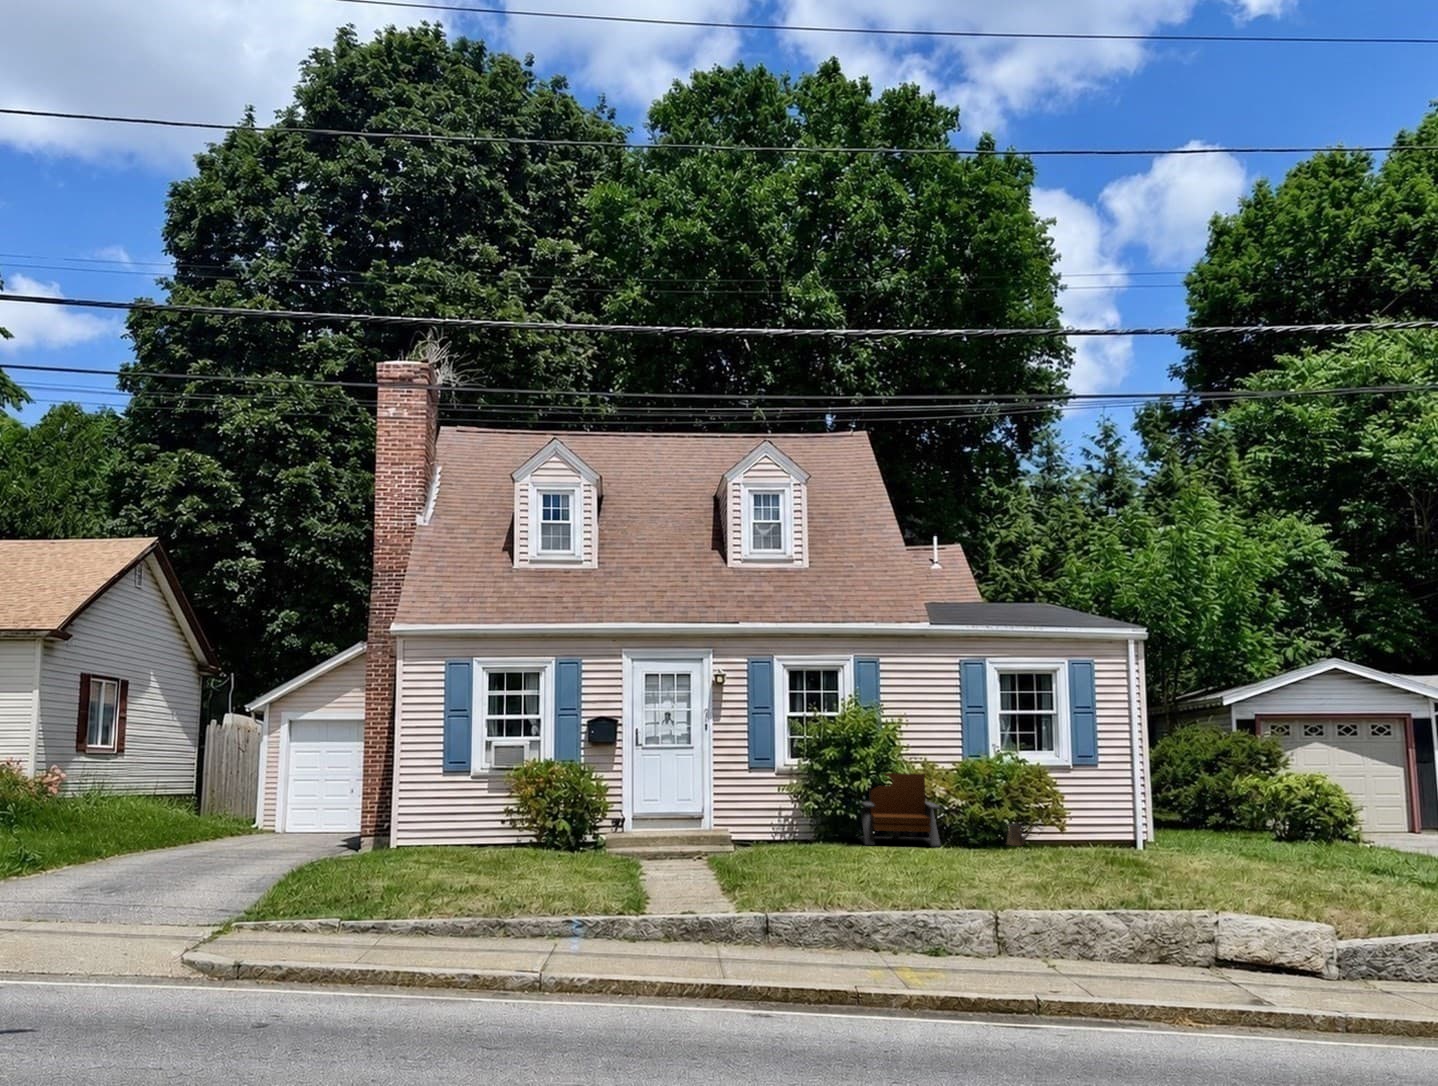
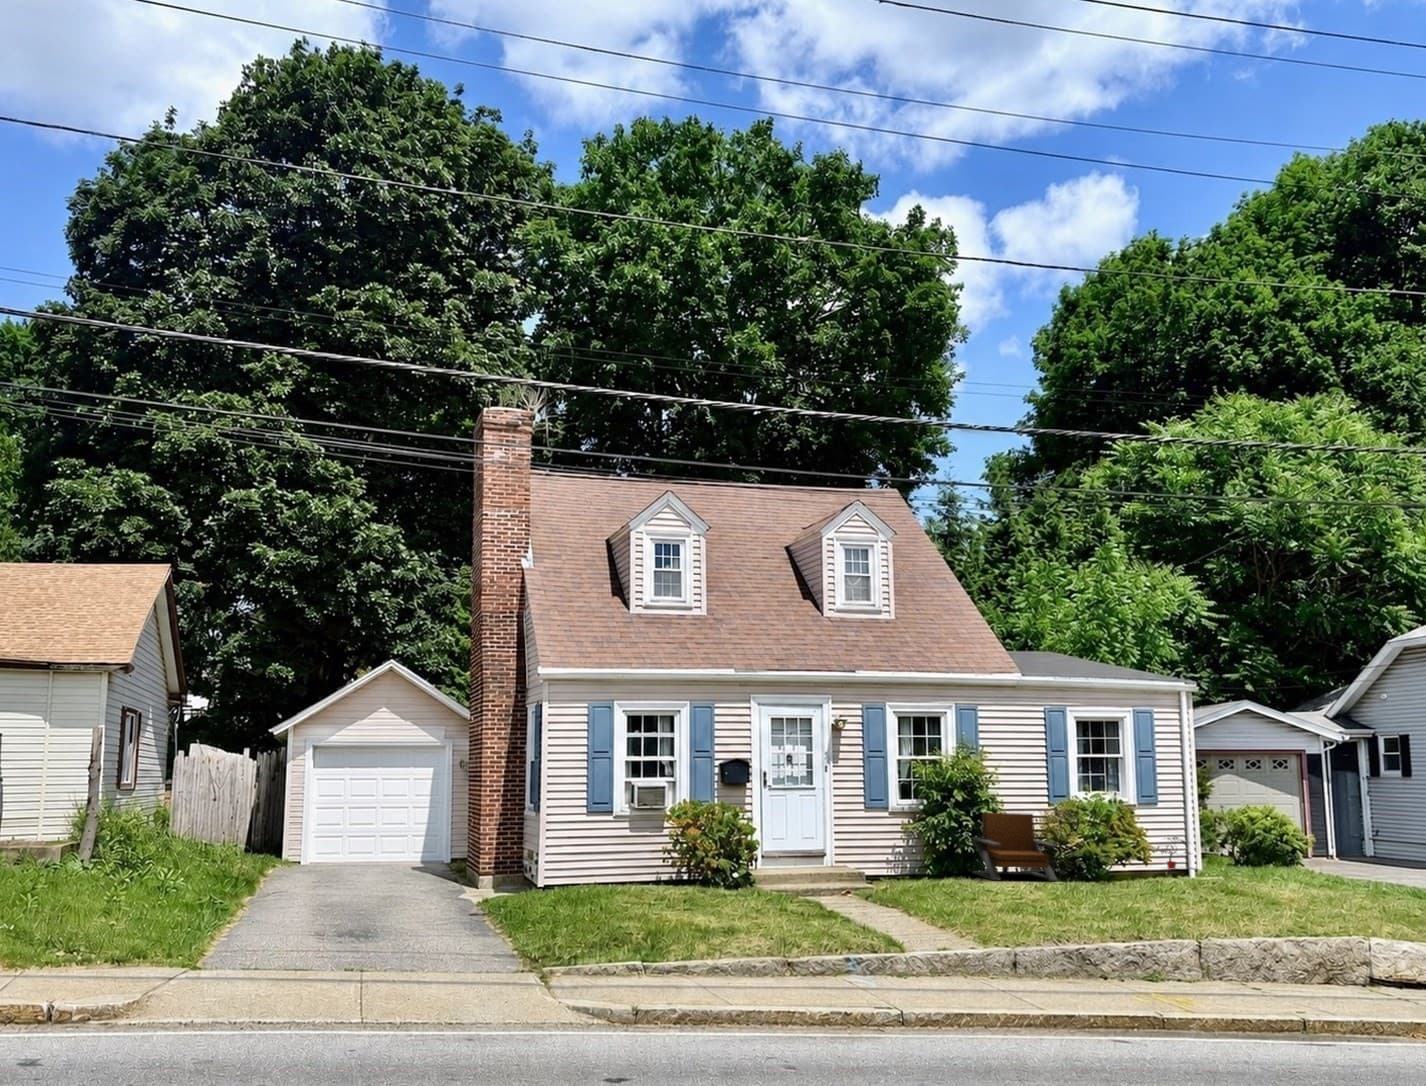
potted plant: none [1086,801,1133,838] -> present [1156,837,1191,869]
watering can: present [1004,823,1035,846] -> none [1100,859,1135,879]

